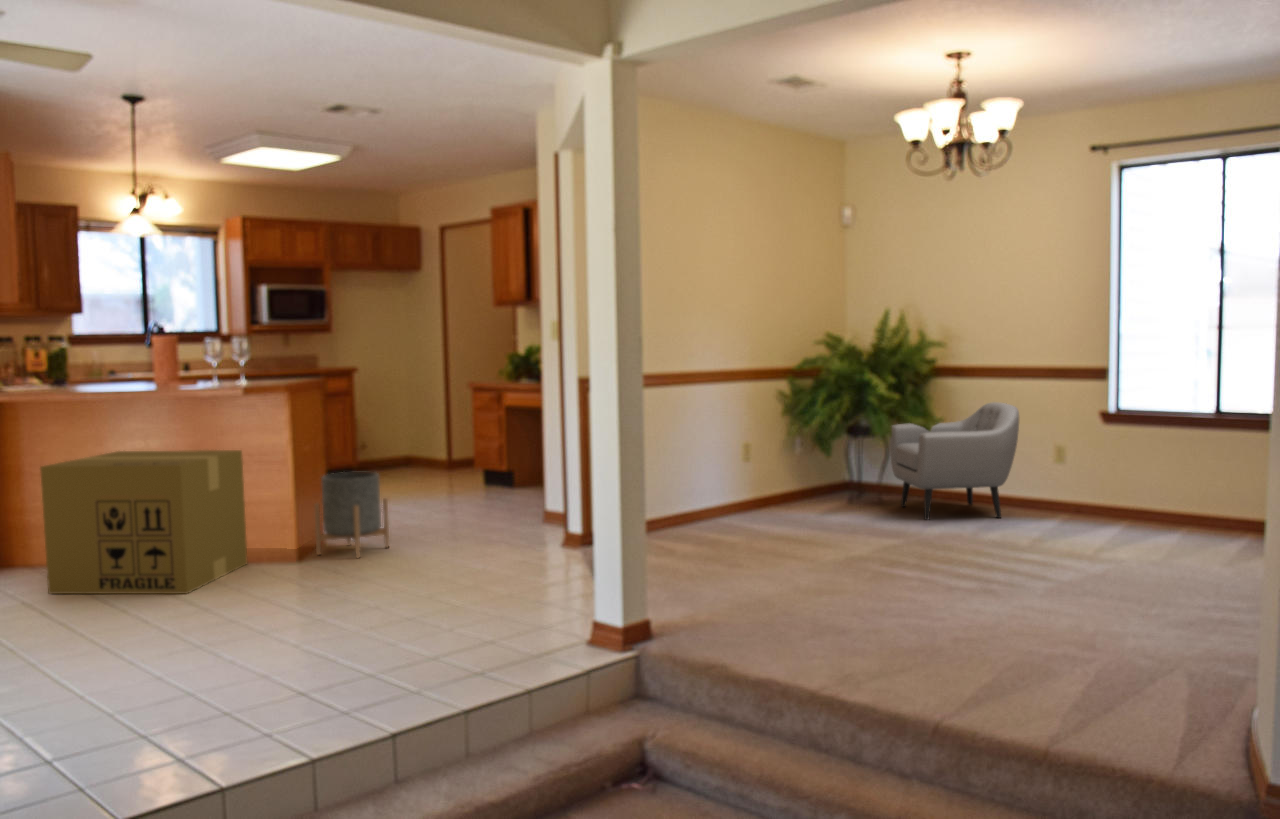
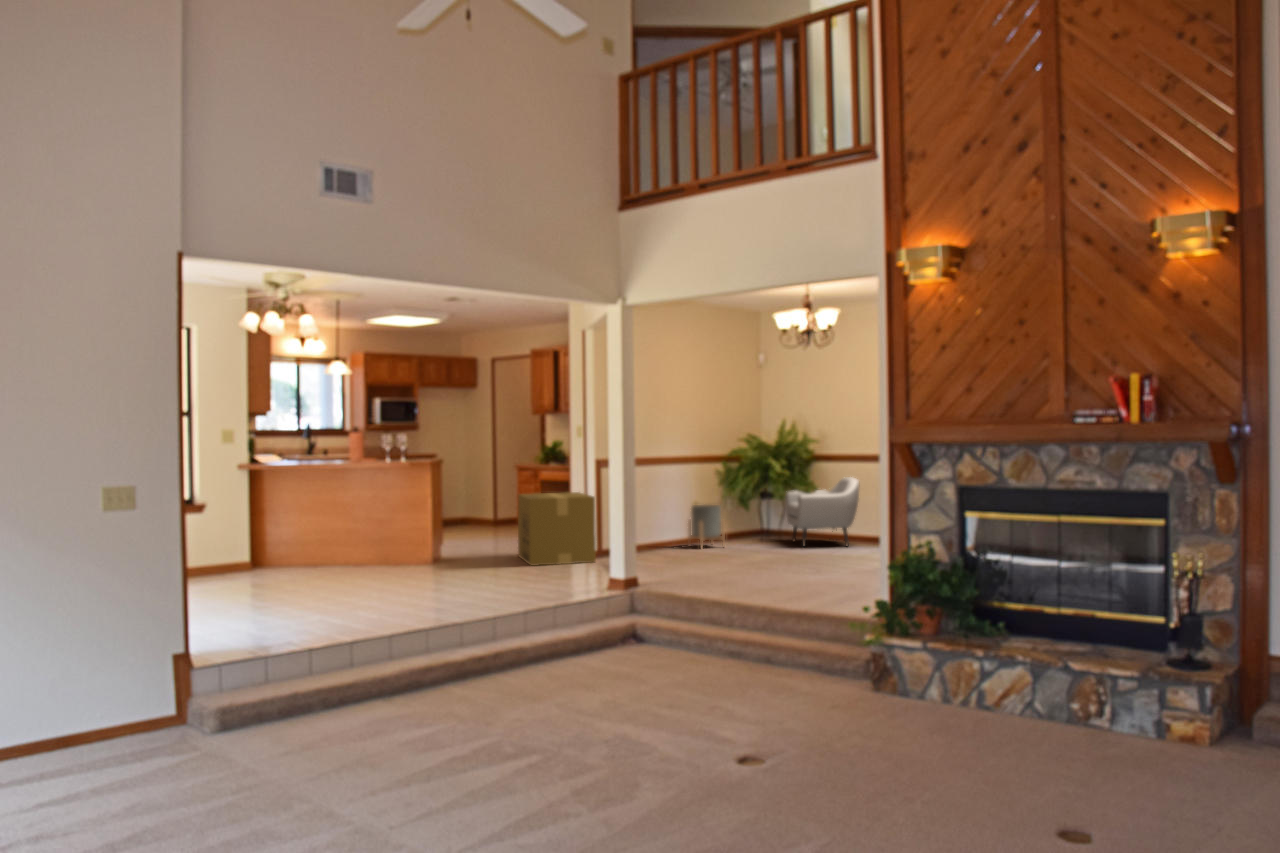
cardboard box: present [40,450,247,594] -> present [518,492,596,566]
planter: present [315,472,389,558] -> present [688,505,725,546]

